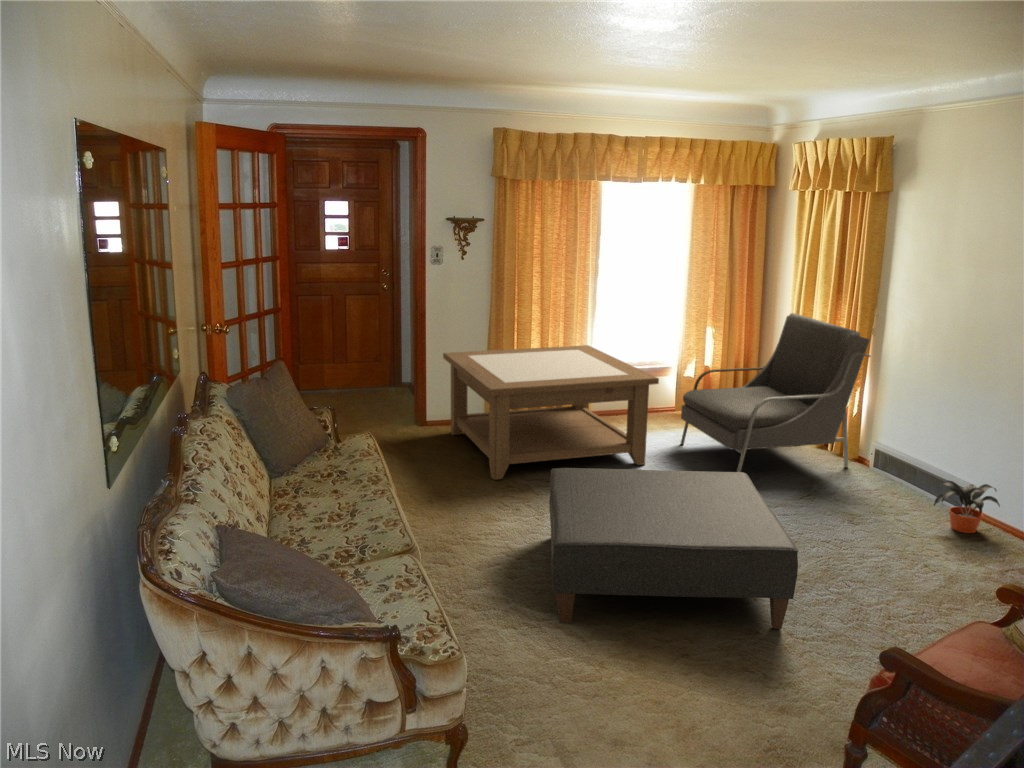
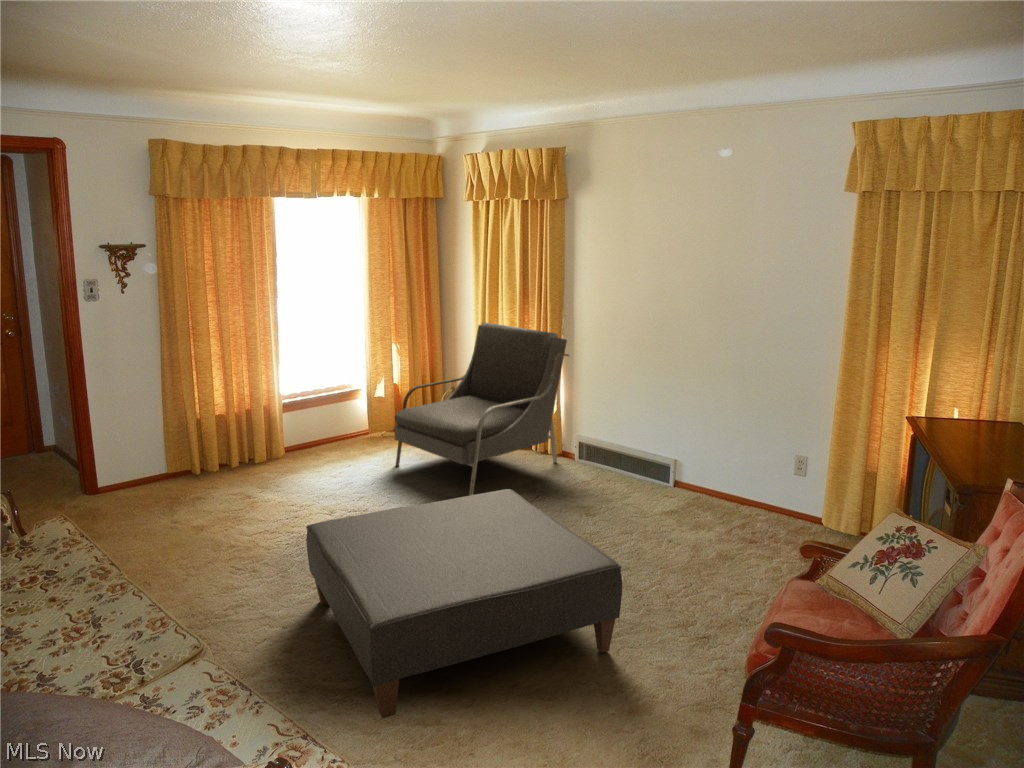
coffee table: present [443,345,659,480] -> none [110,376,379,547]
potted plant: present [934,481,1000,533] -> none [654,459,710,506]

